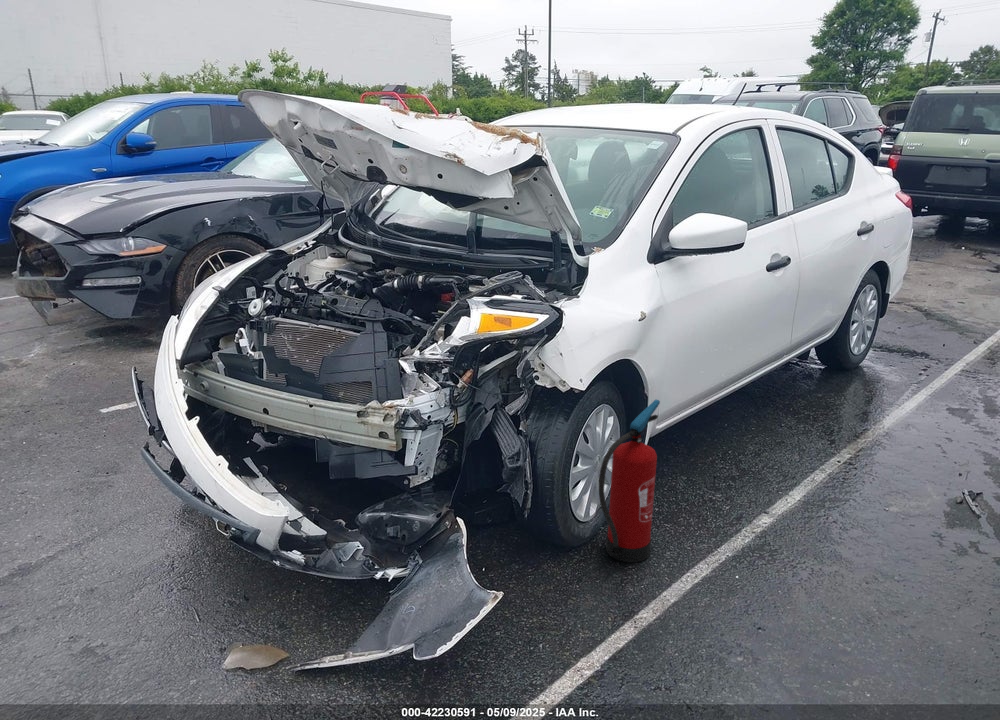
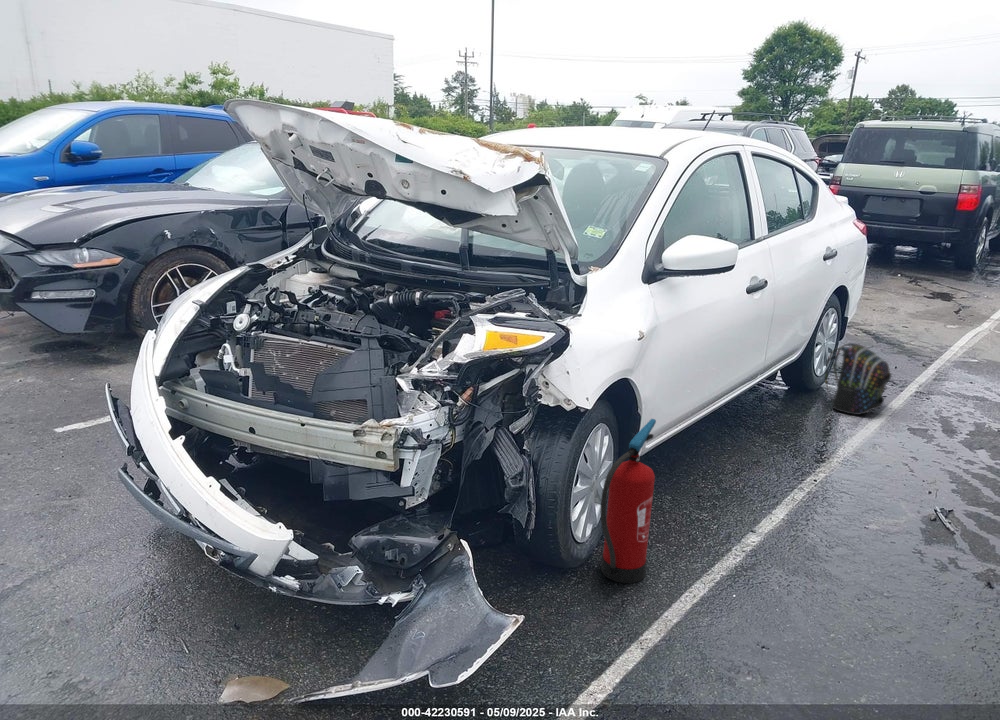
backpack: none [861,320,932,394] -> present [825,343,891,415]

